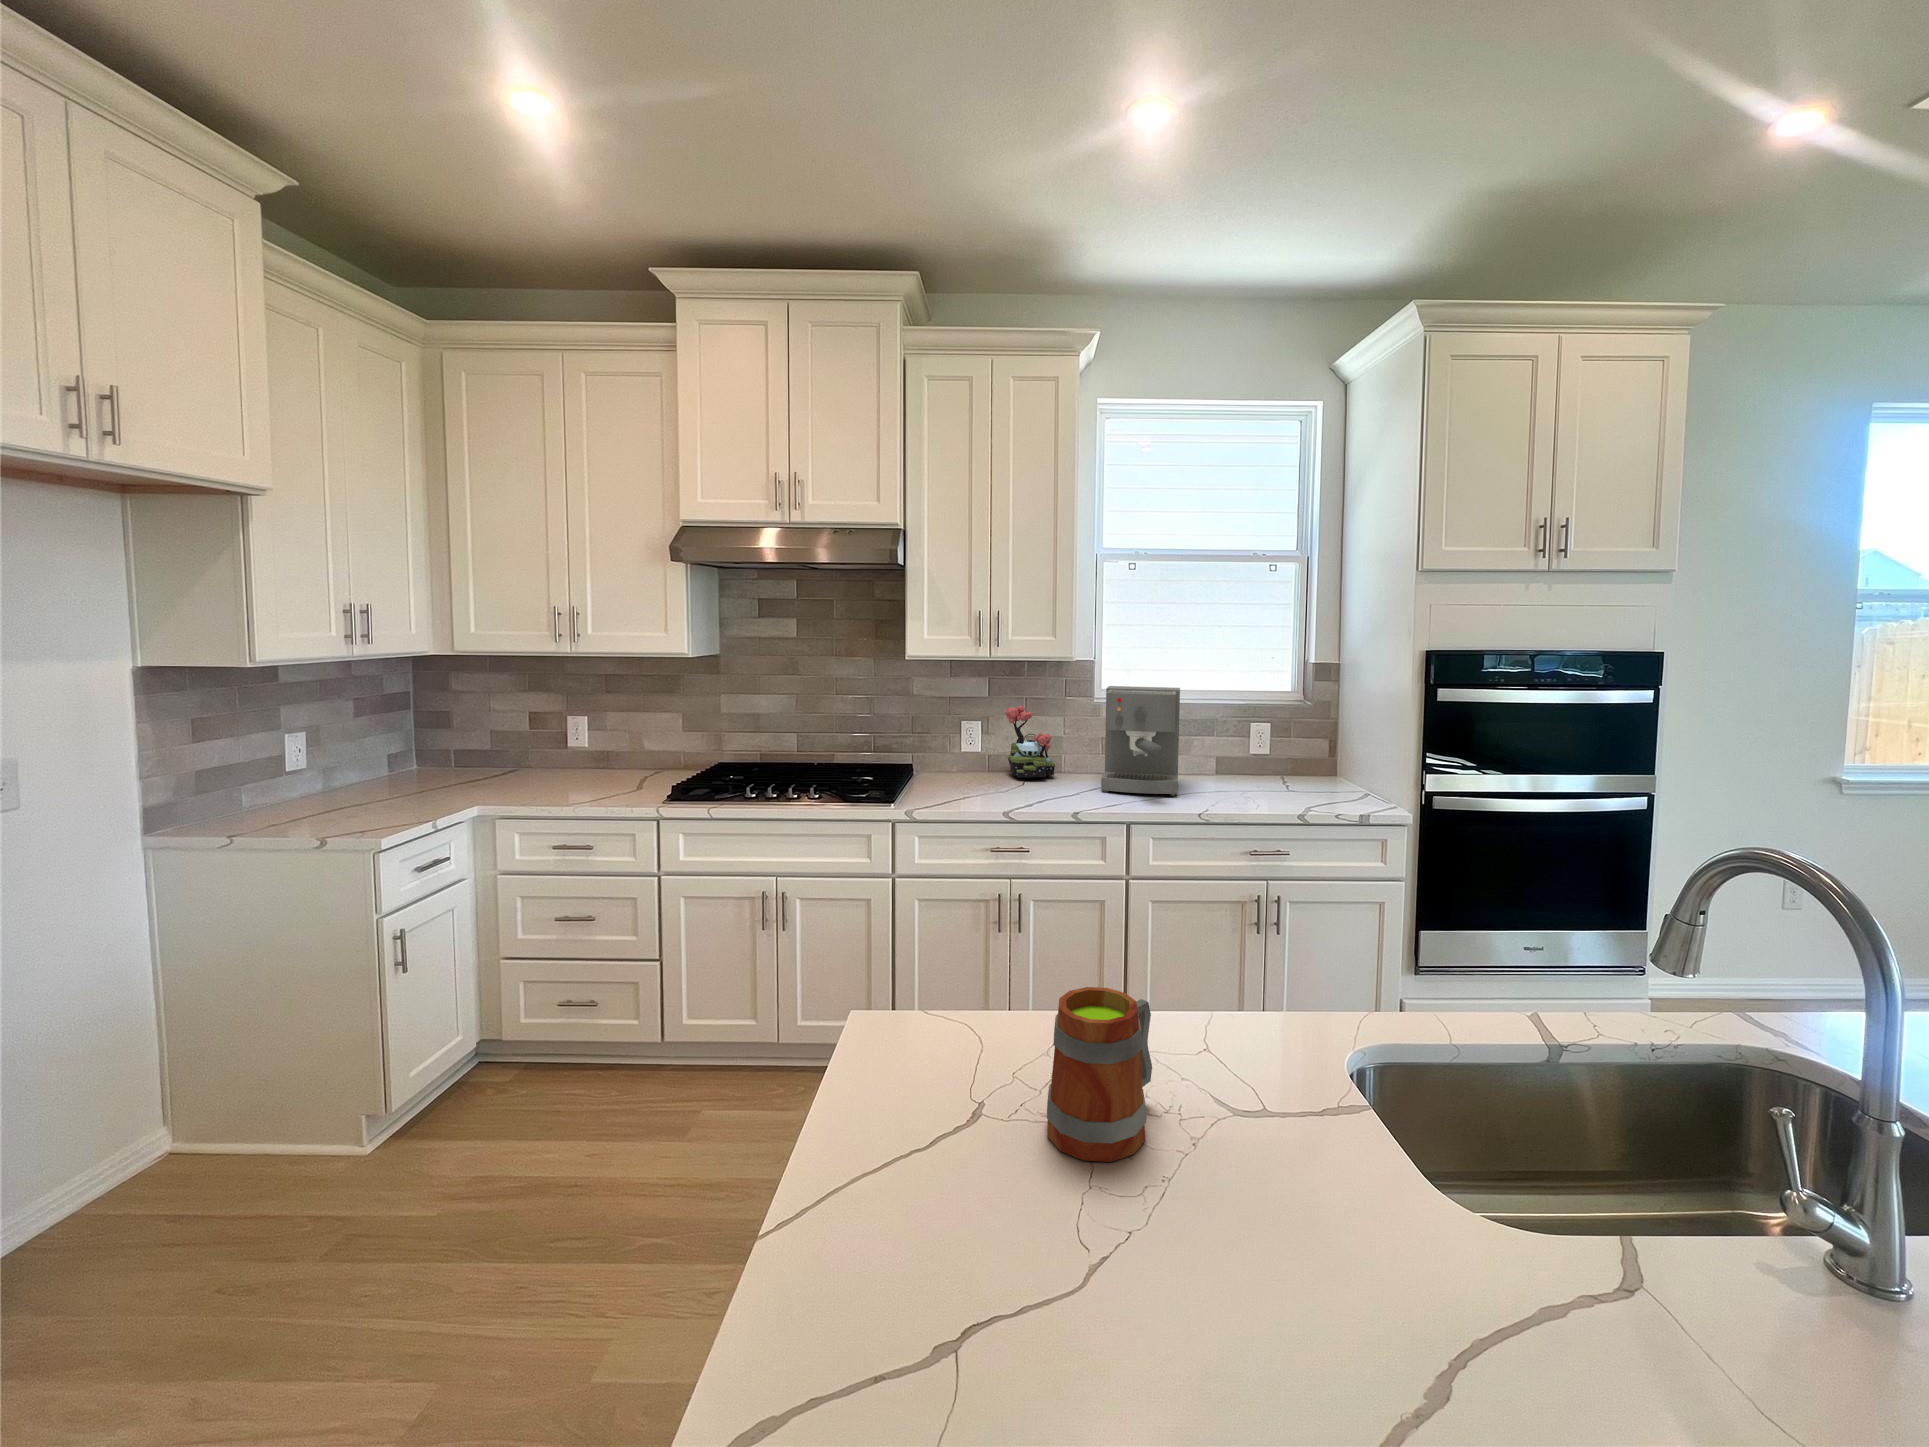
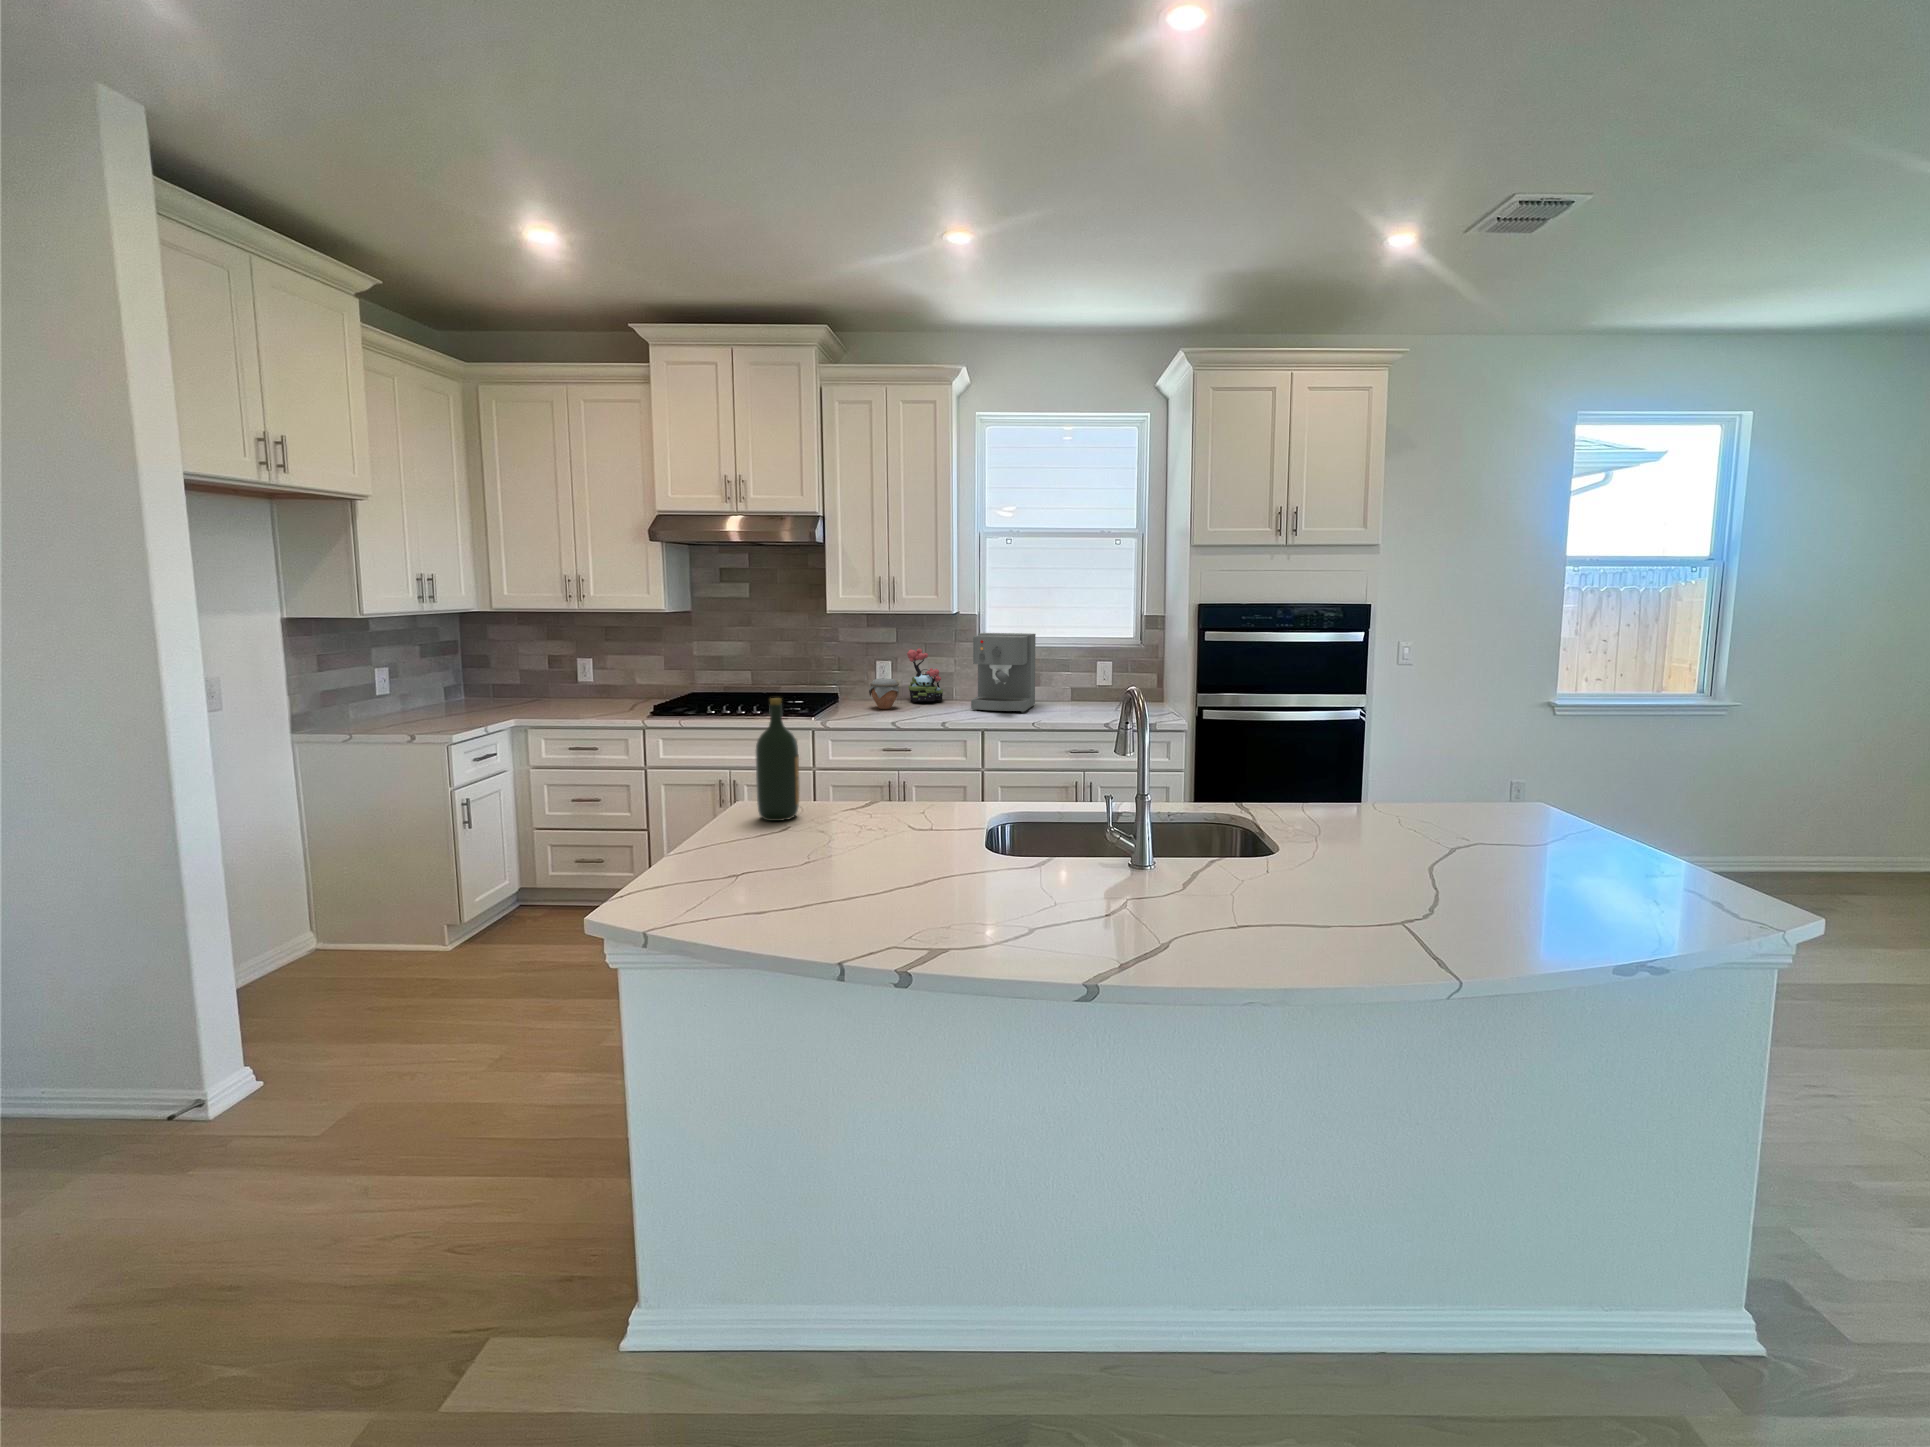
jar: none [965,748,1005,791] -> present [869,678,899,709]
wine bottle: none [911,847,992,1096] -> present [755,698,799,821]
mug: present [1047,987,1152,1162] -> none [815,764,876,837]

